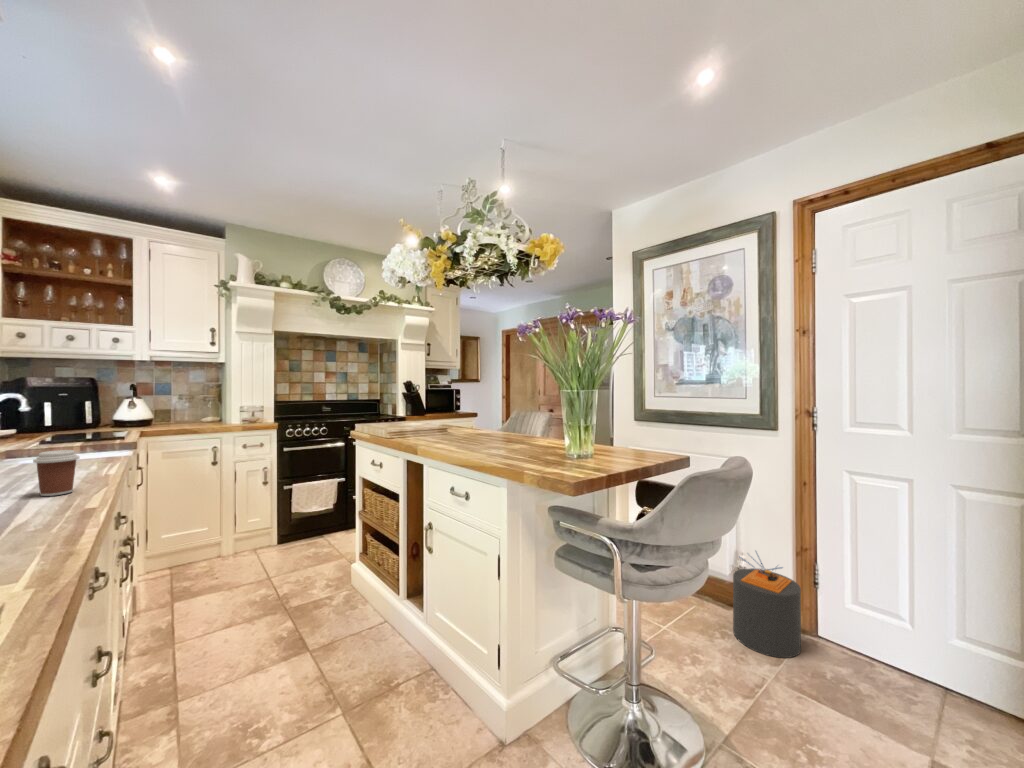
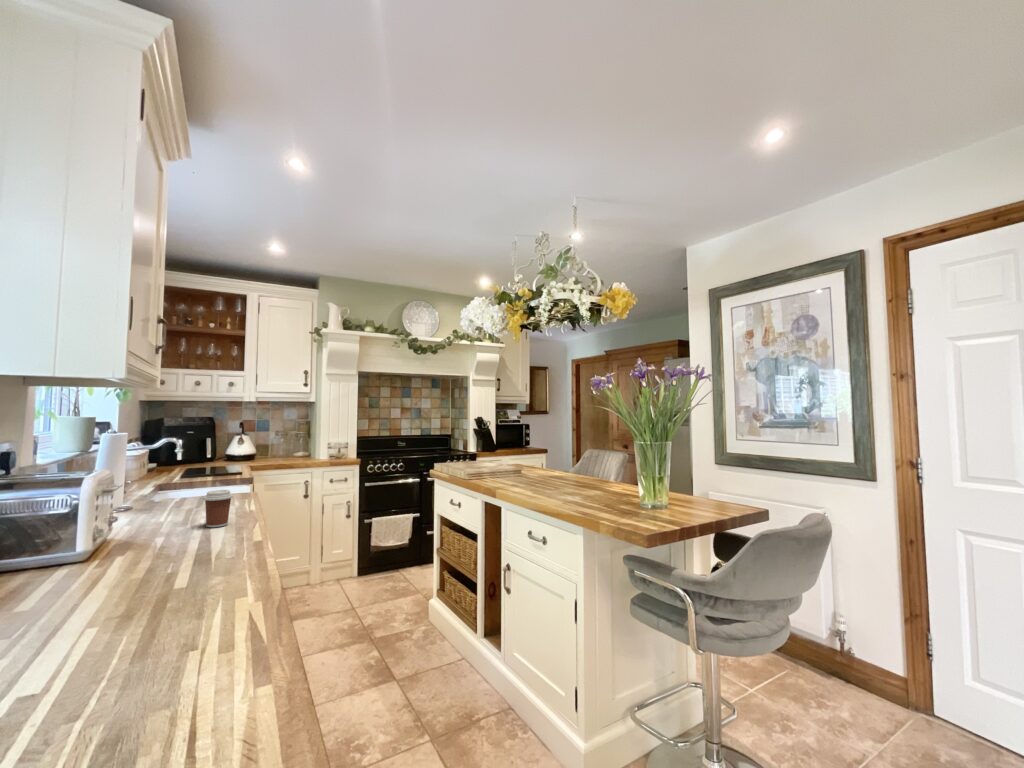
trash can: present [733,552,801,658] -> none [829,609,912,736]

